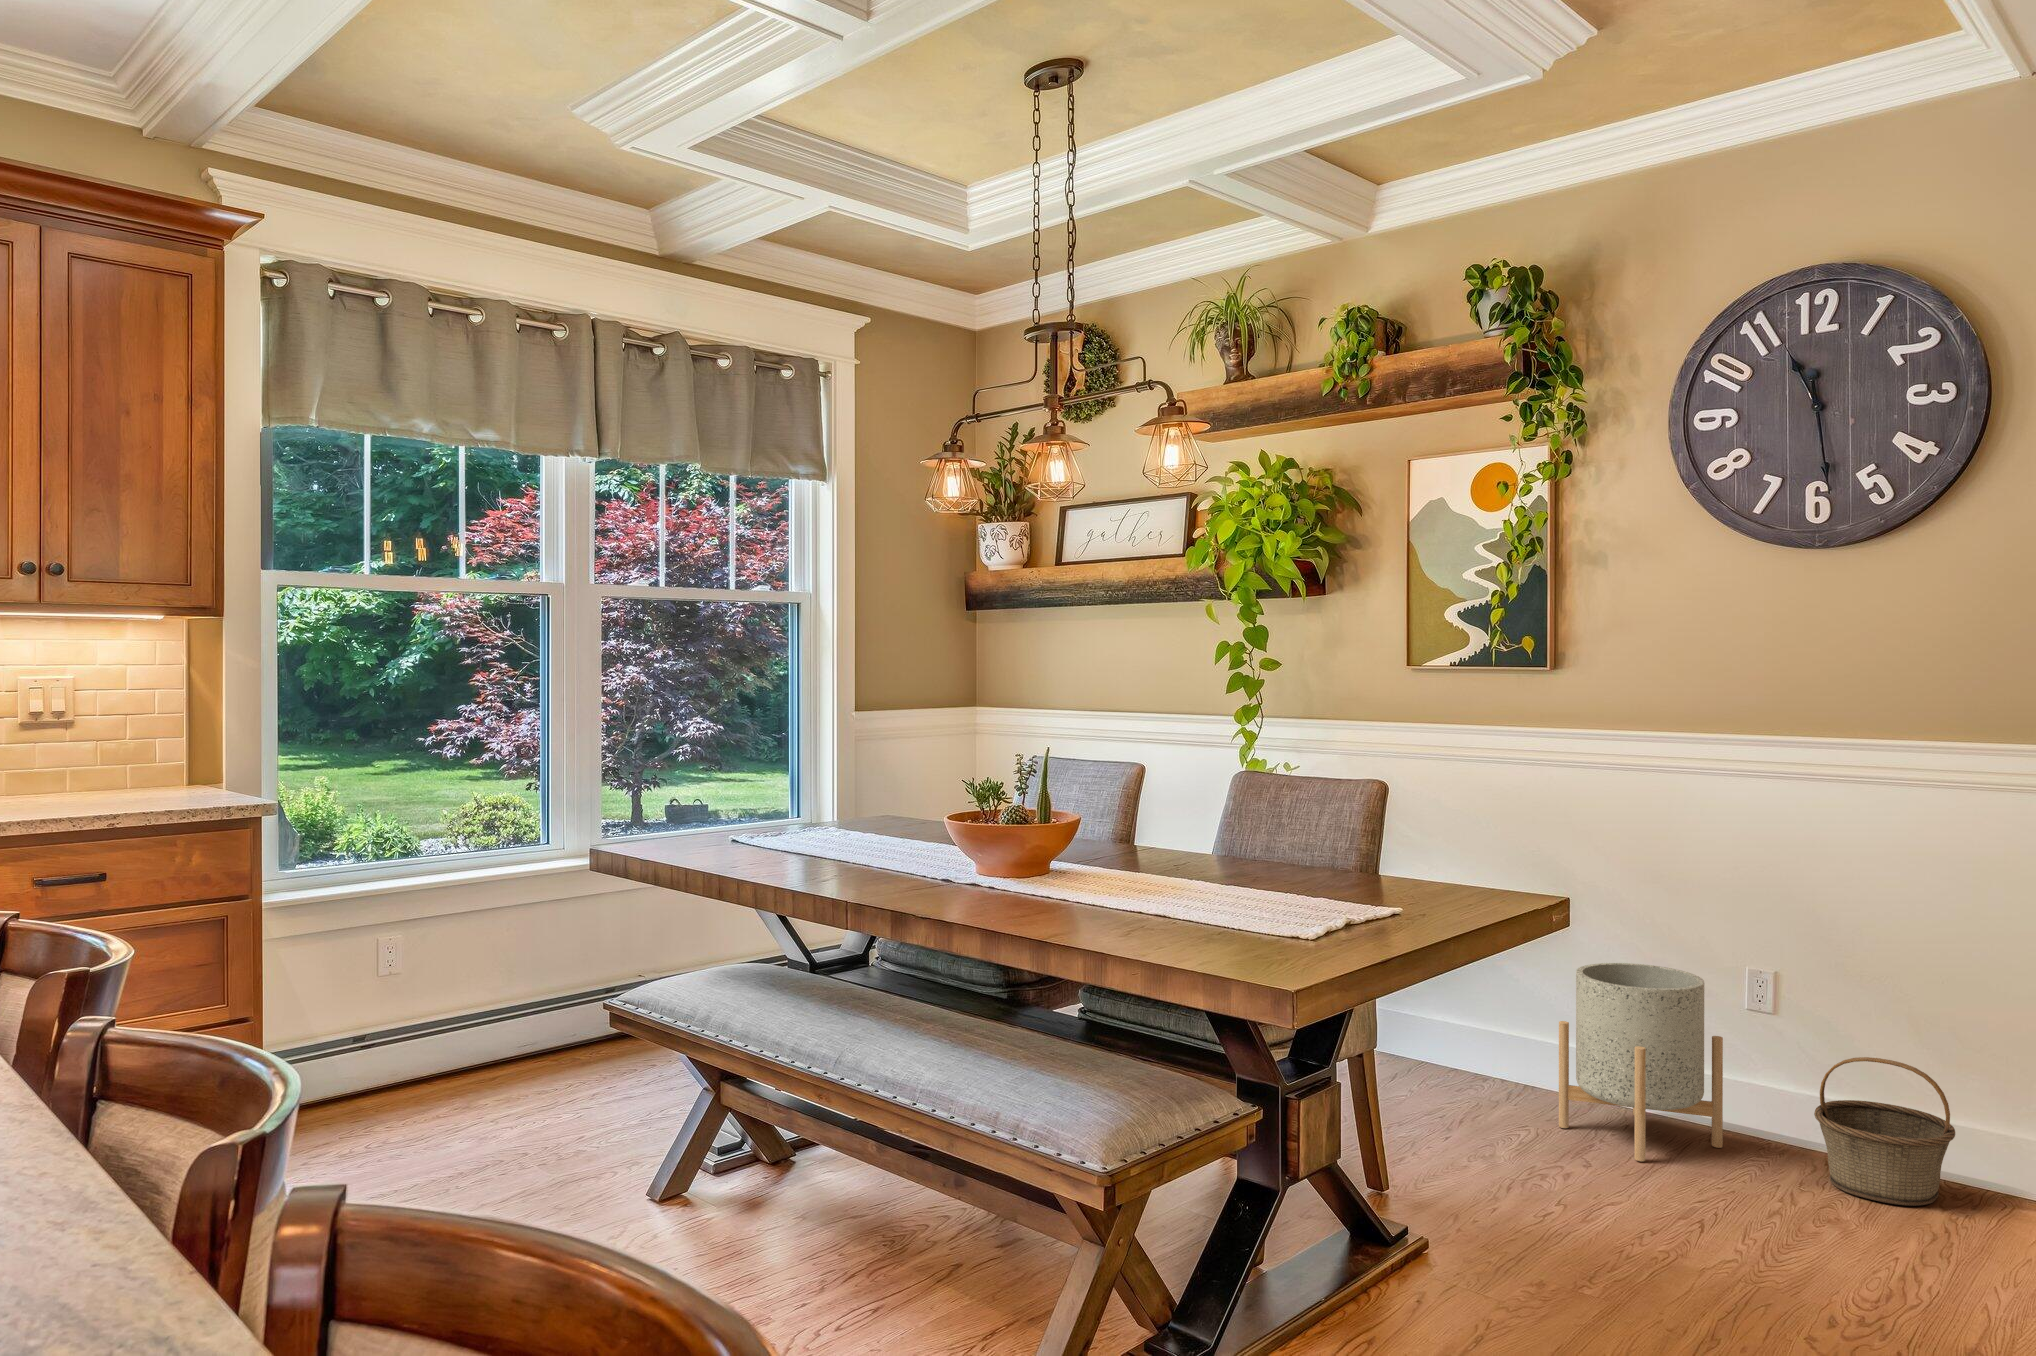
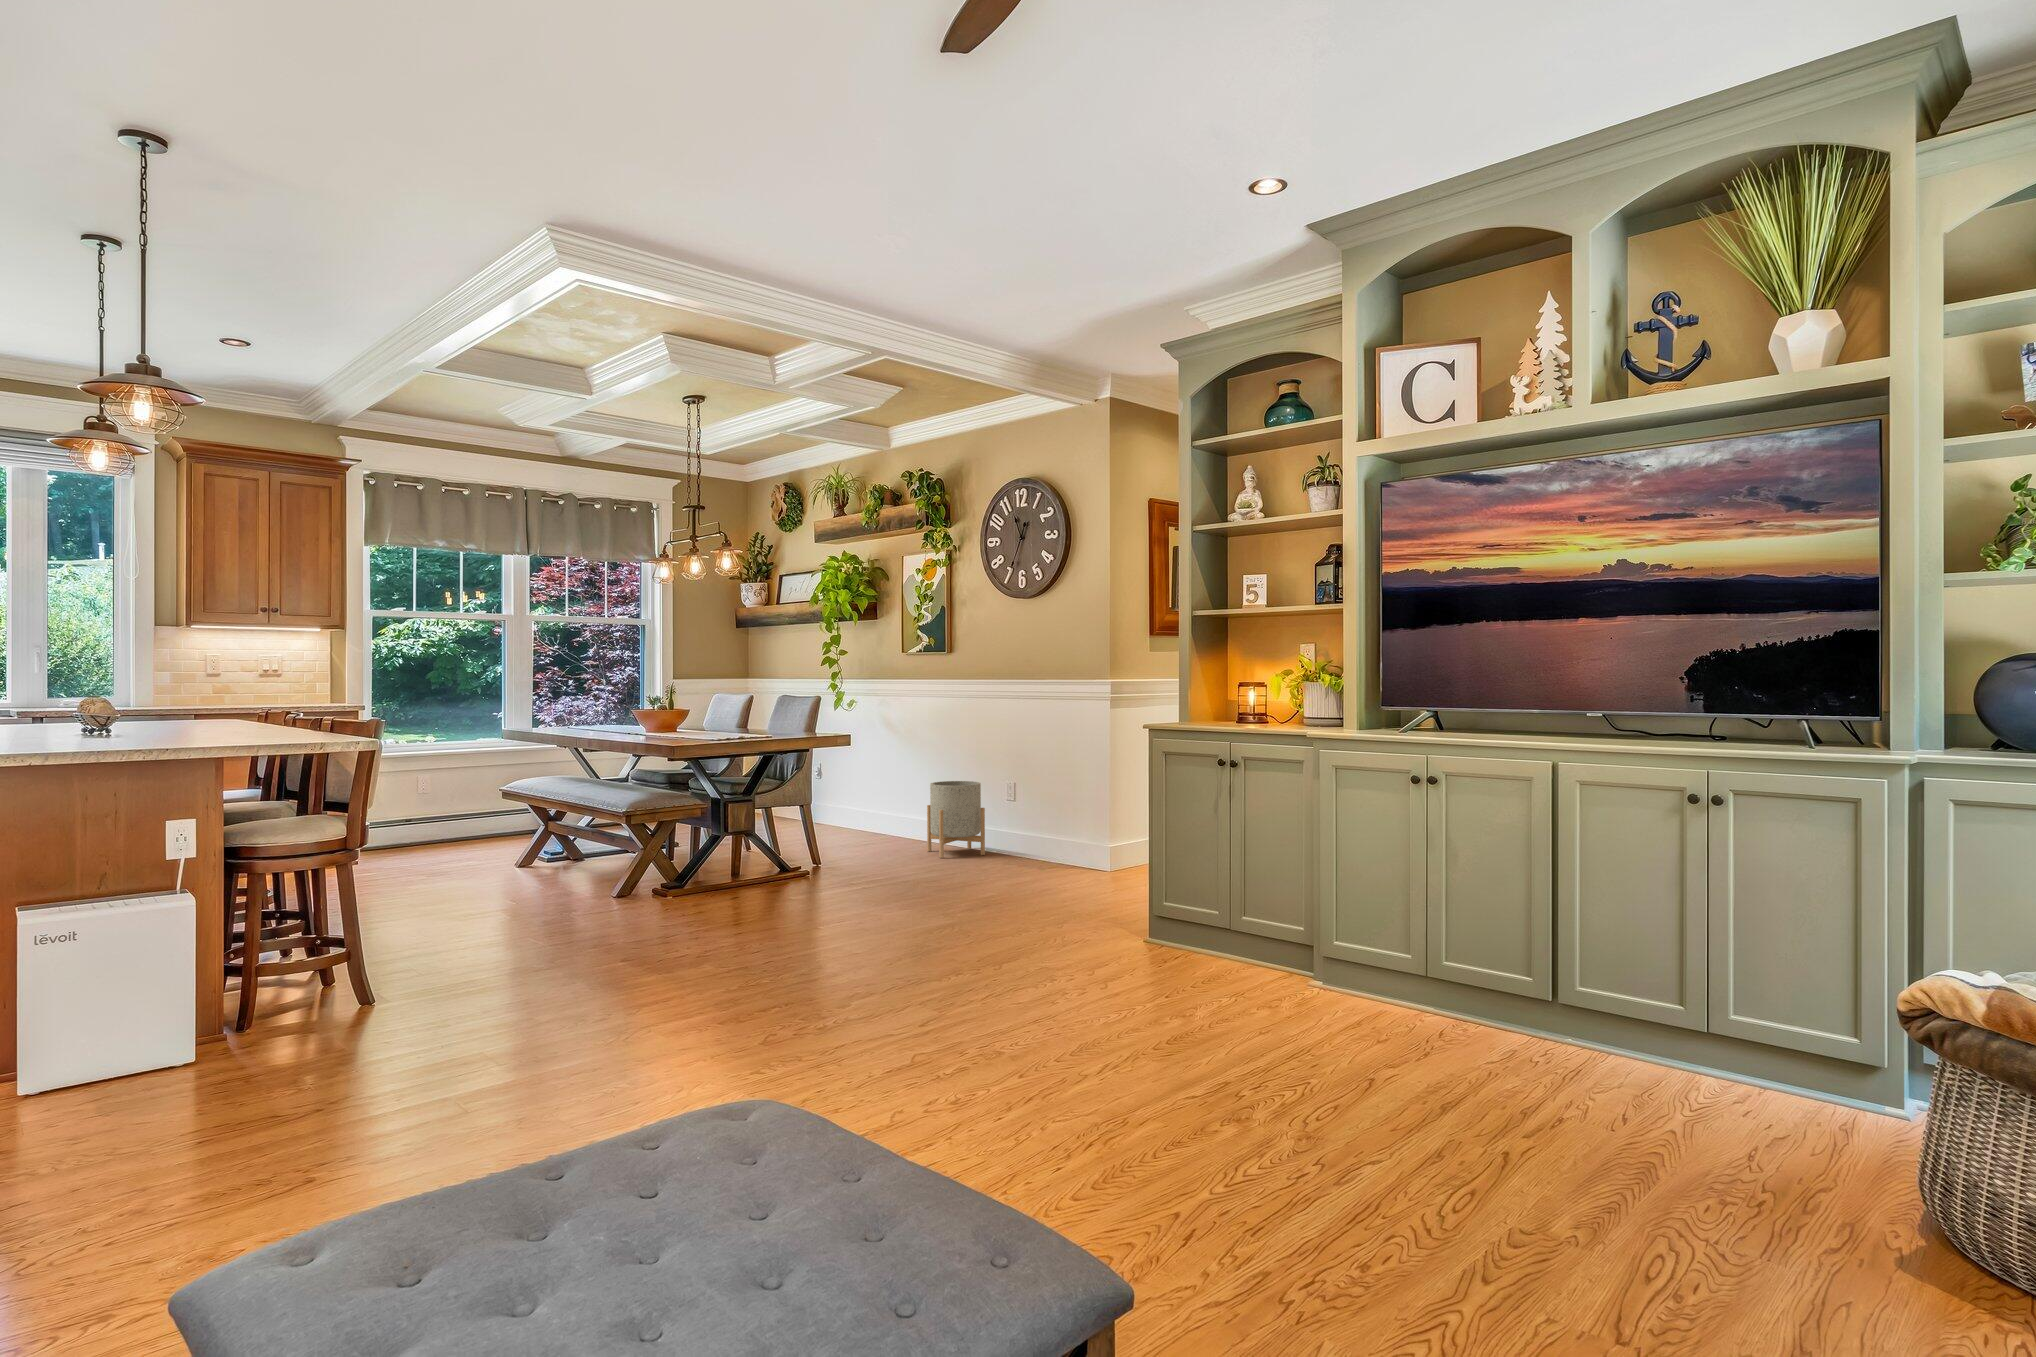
basket: present [1814,1057,1955,1206] -> none [999,810,1049,866]

